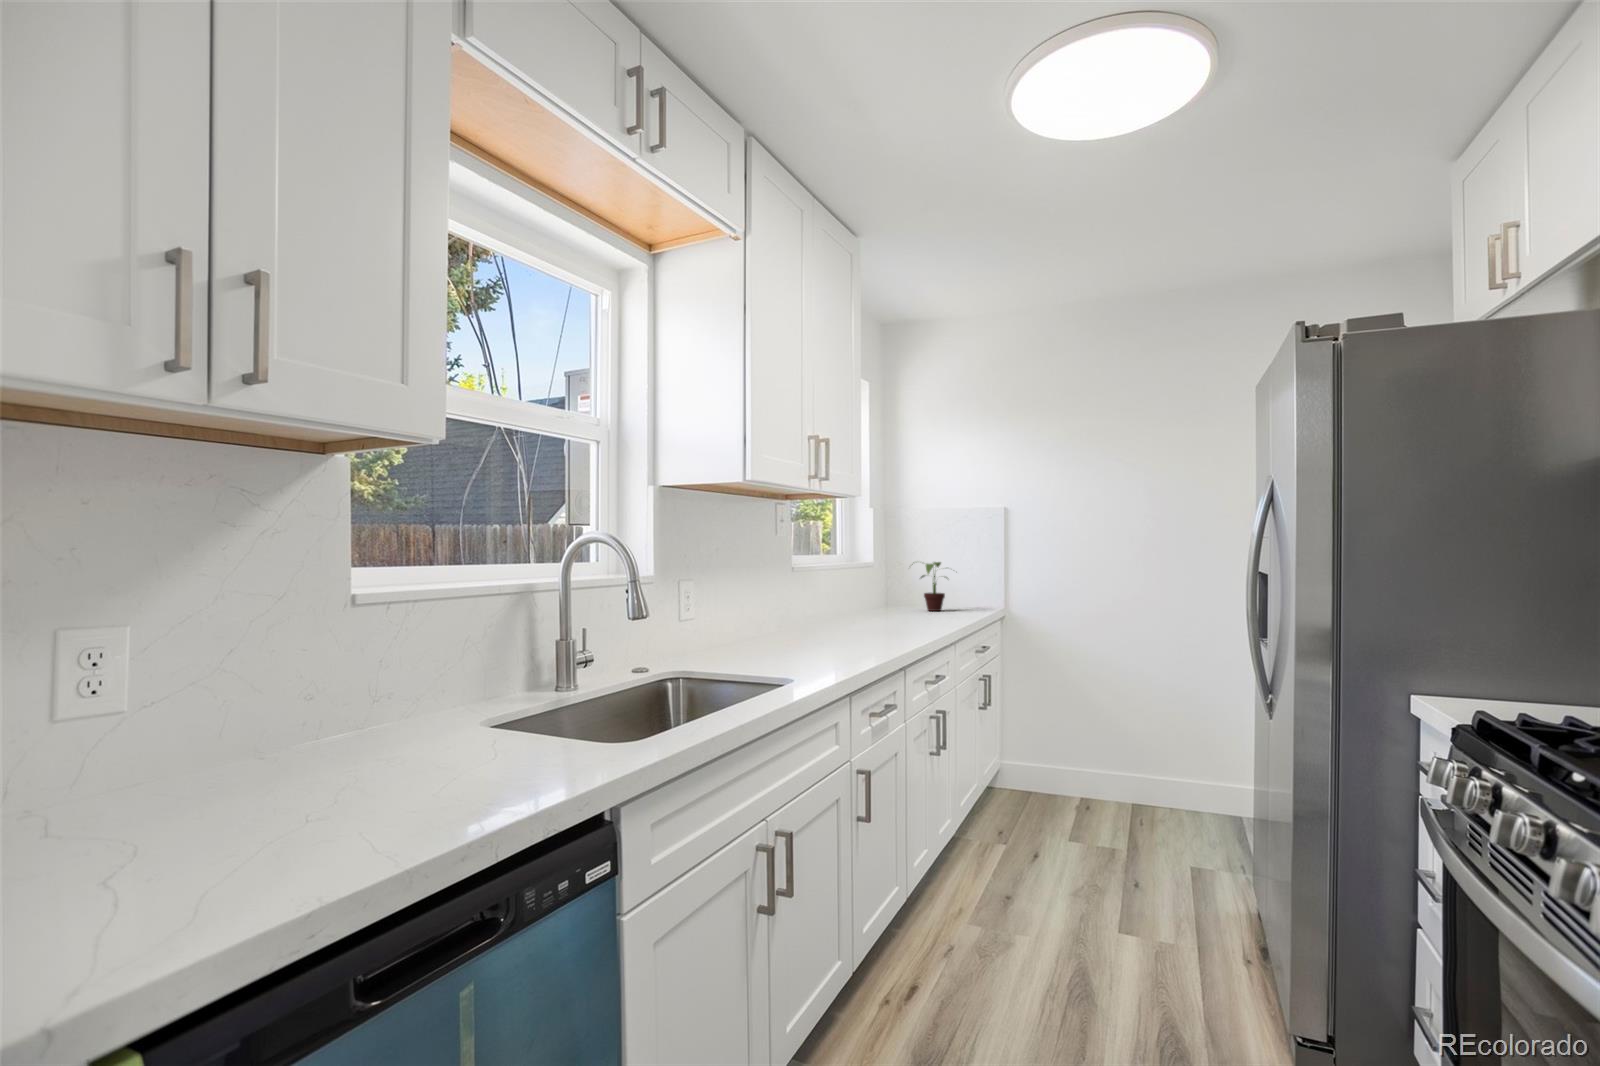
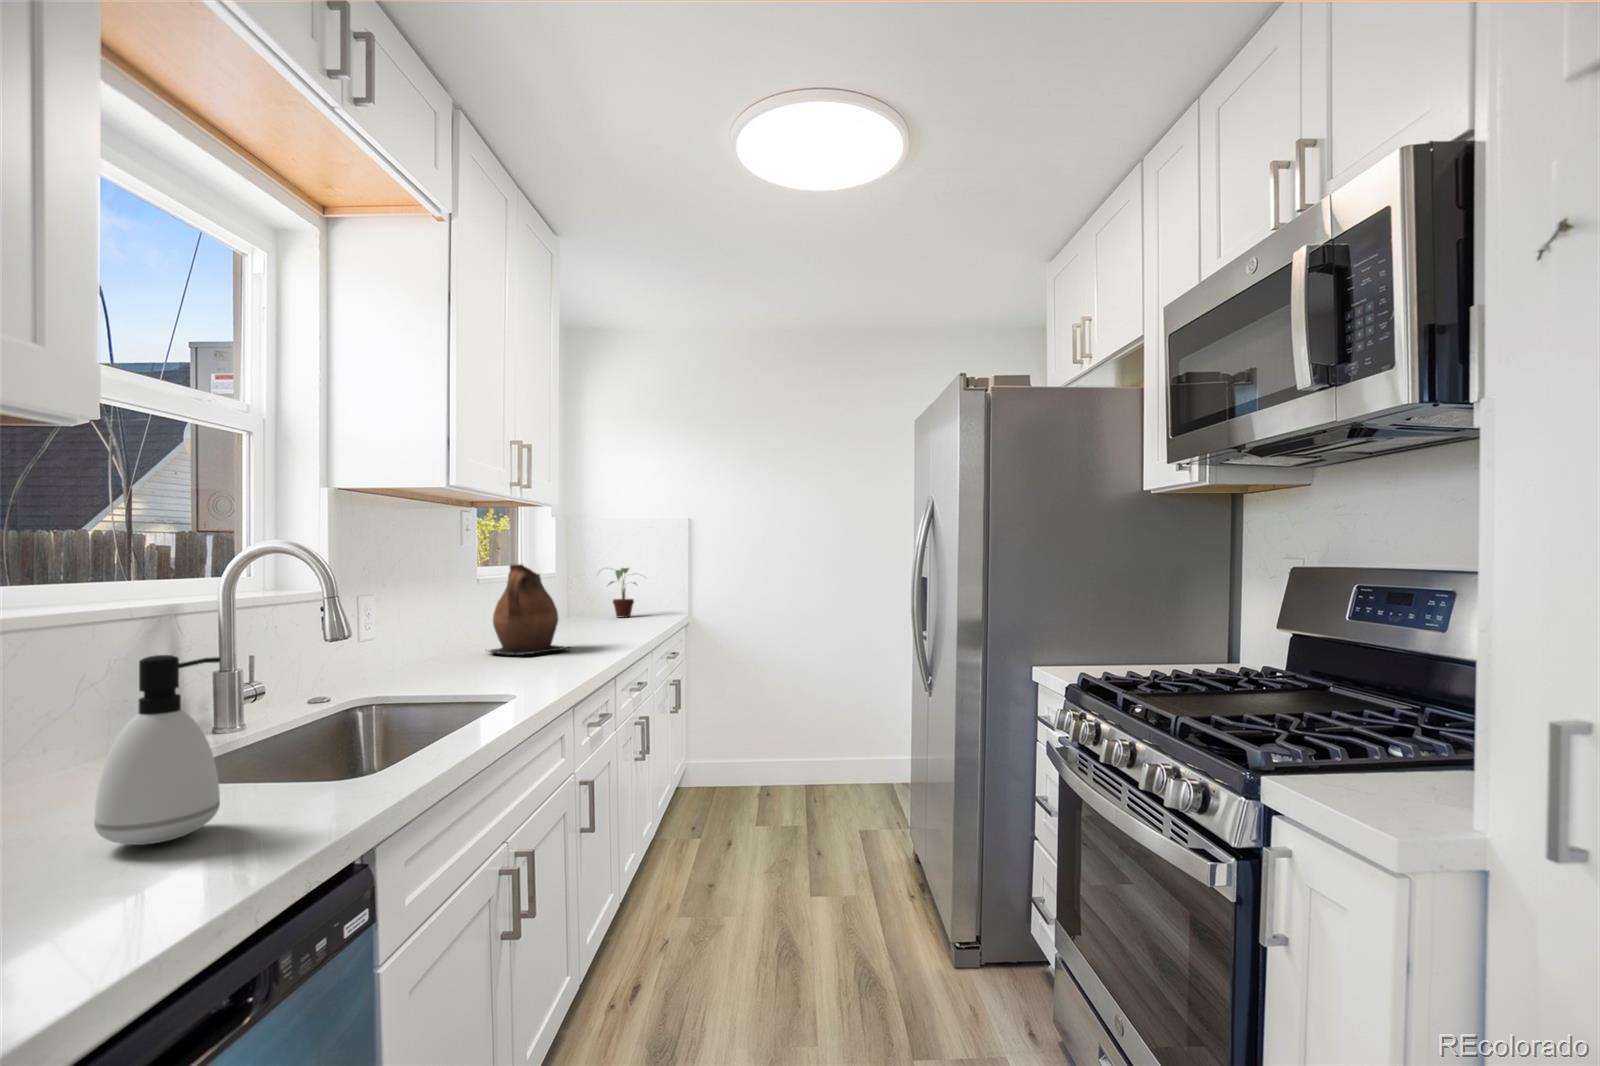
ceramic pitcher: none [788,556,867,642] -> present [486,564,570,655]
soap dispenser: none [419,623,509,777] -> present [94,655,221,845]

